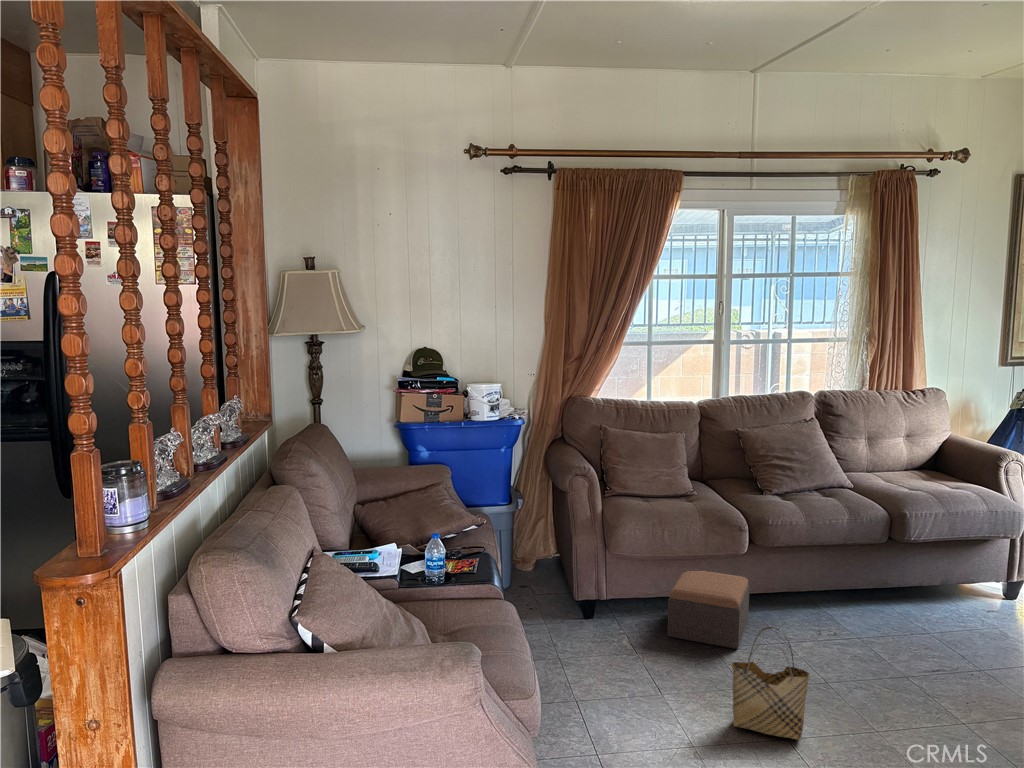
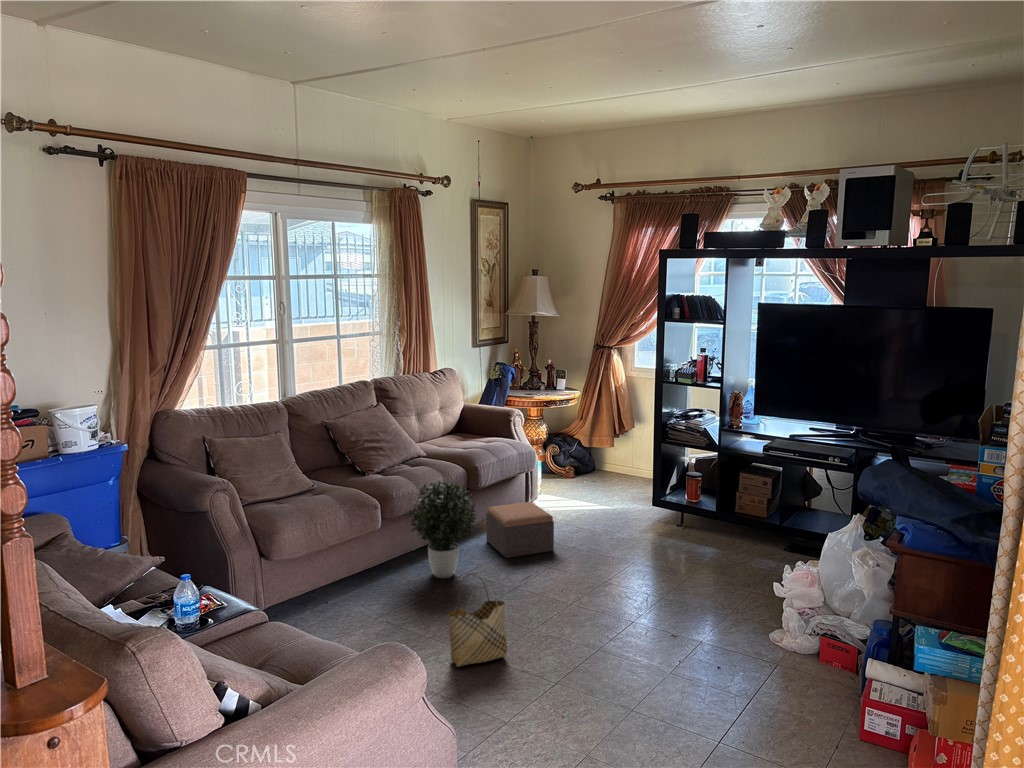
potted plant: none [786,517,874,633] -> present [407,481,477,578]
footstool: present [668,571,749,649] -> present [486,502,554,558]

